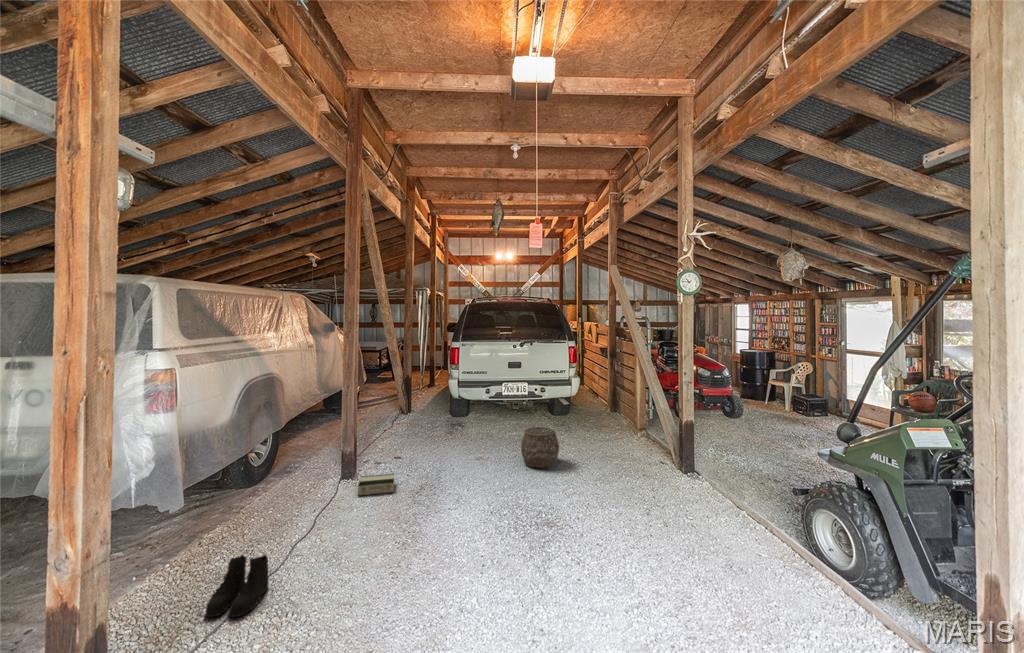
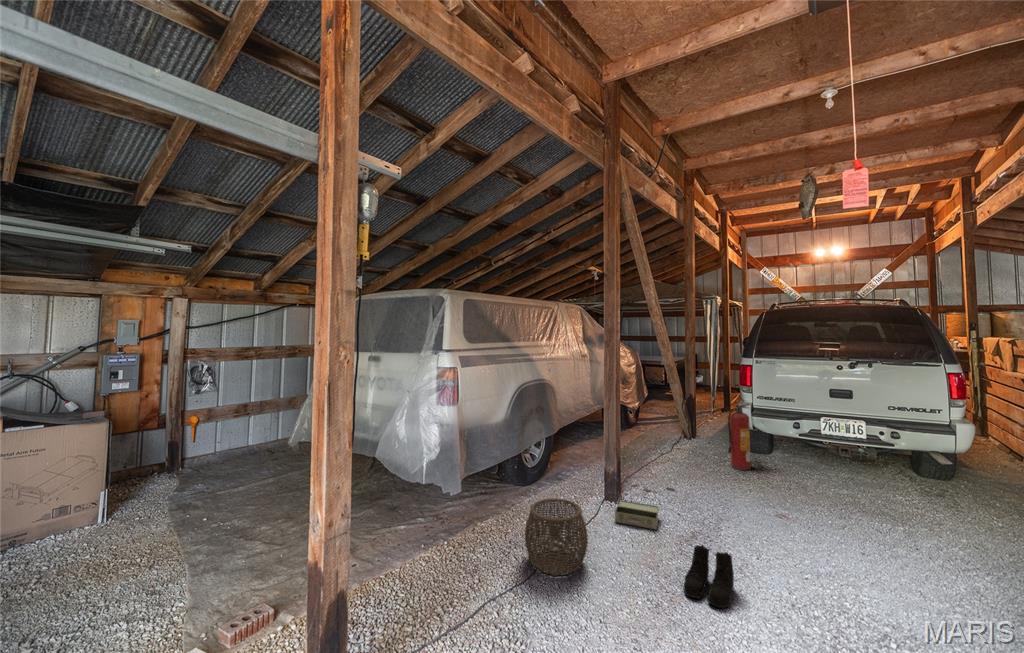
fire extinguisher: none [442,379,459,433] -> present [728,403,751,470]
woven basket: present [521,427,559,468] -> present [525,498,588,576]
boots: present [206,555,268,617] -> present [684,545,734,608]

